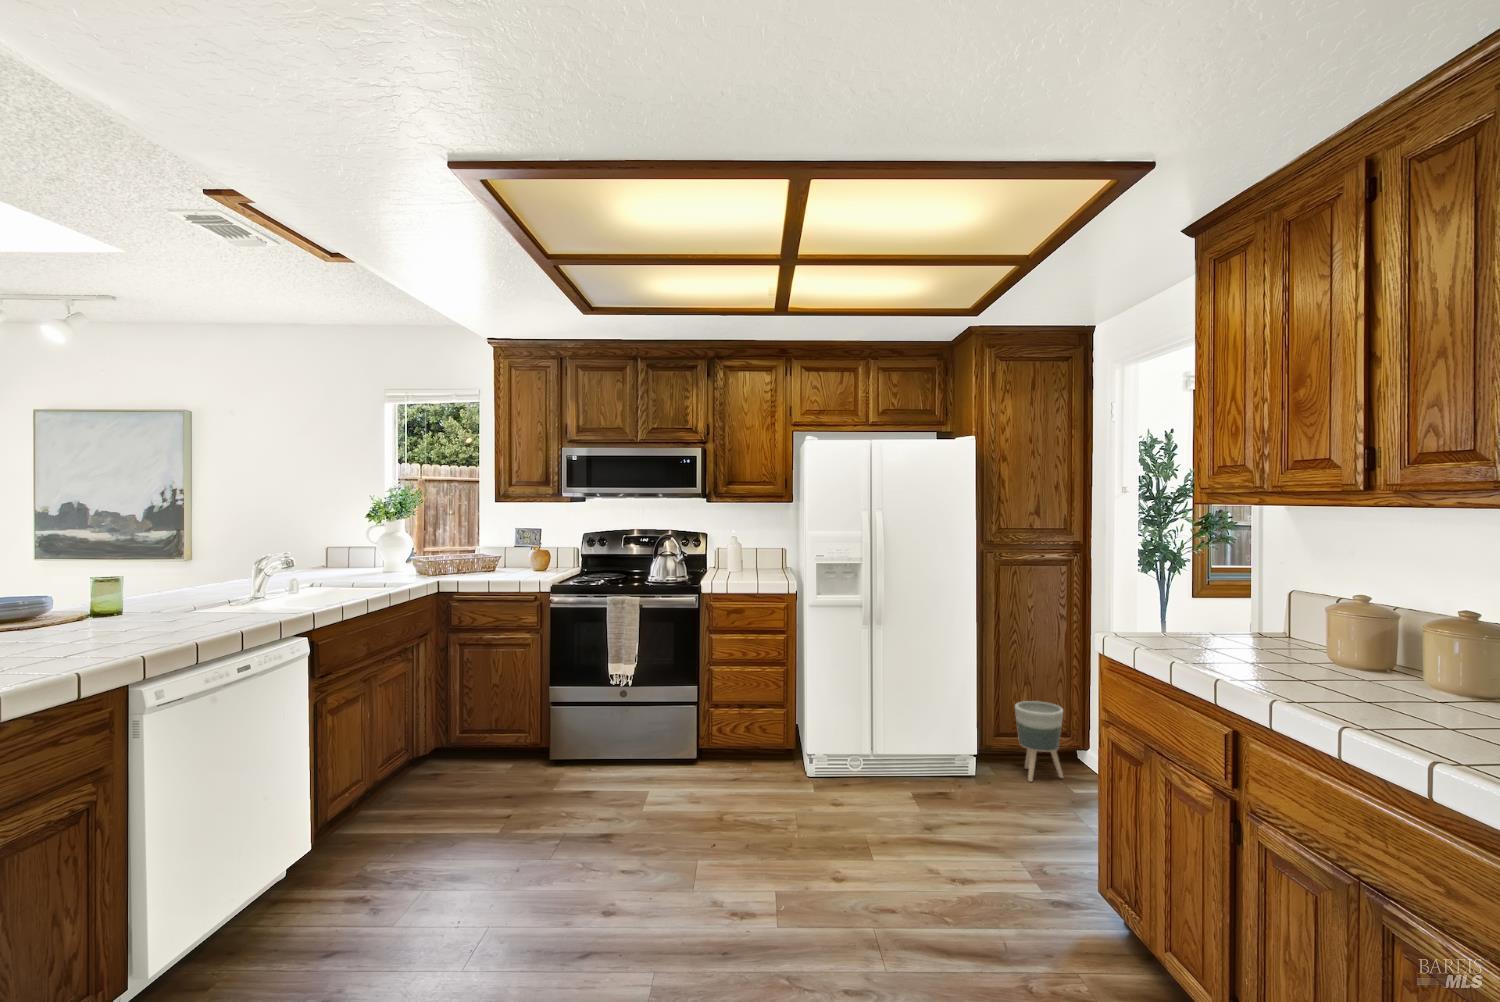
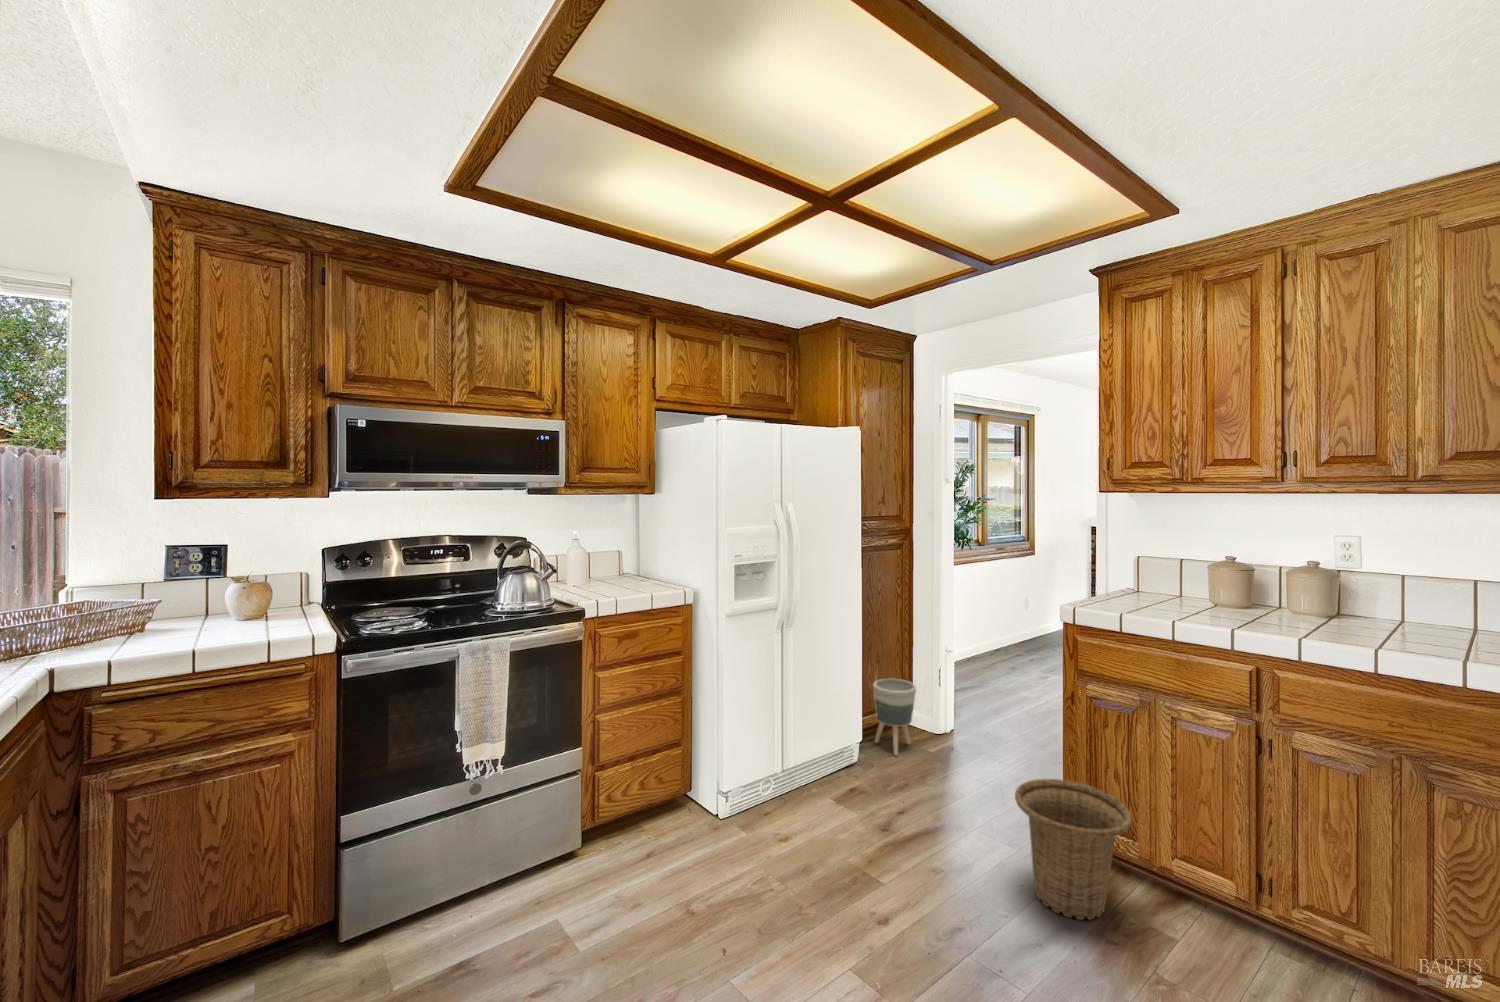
basket: none [962,787,1077,929] -> present [1015,779,1132,920]

